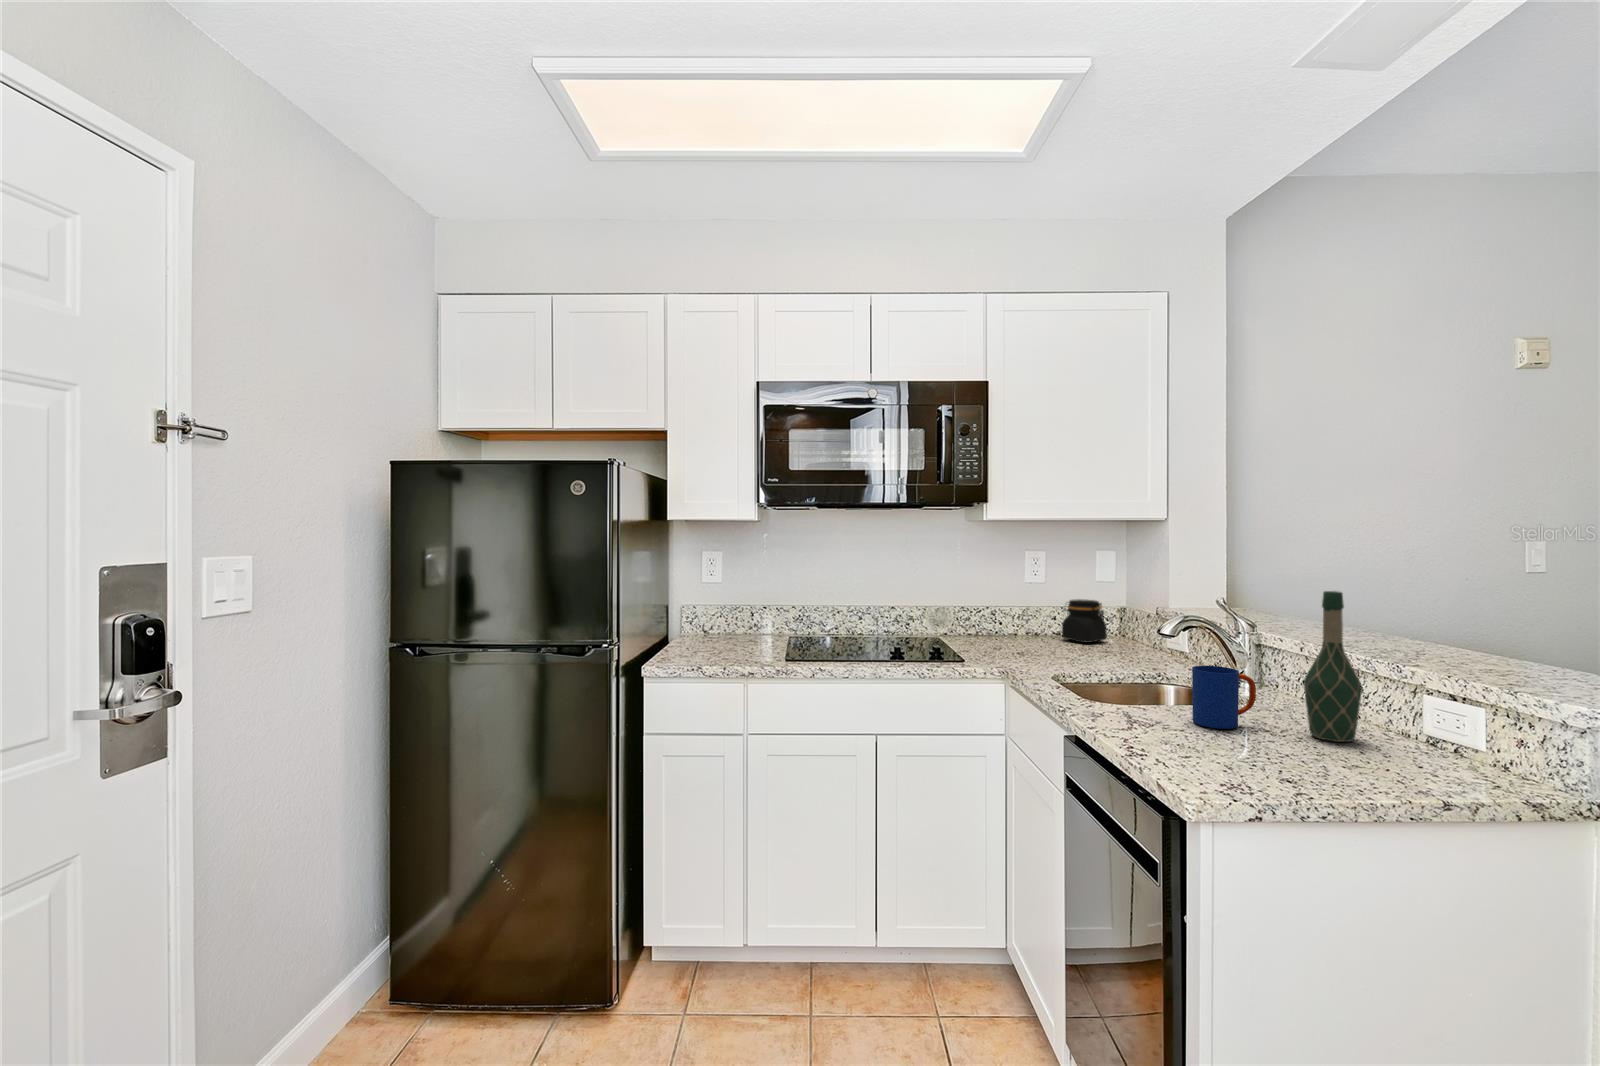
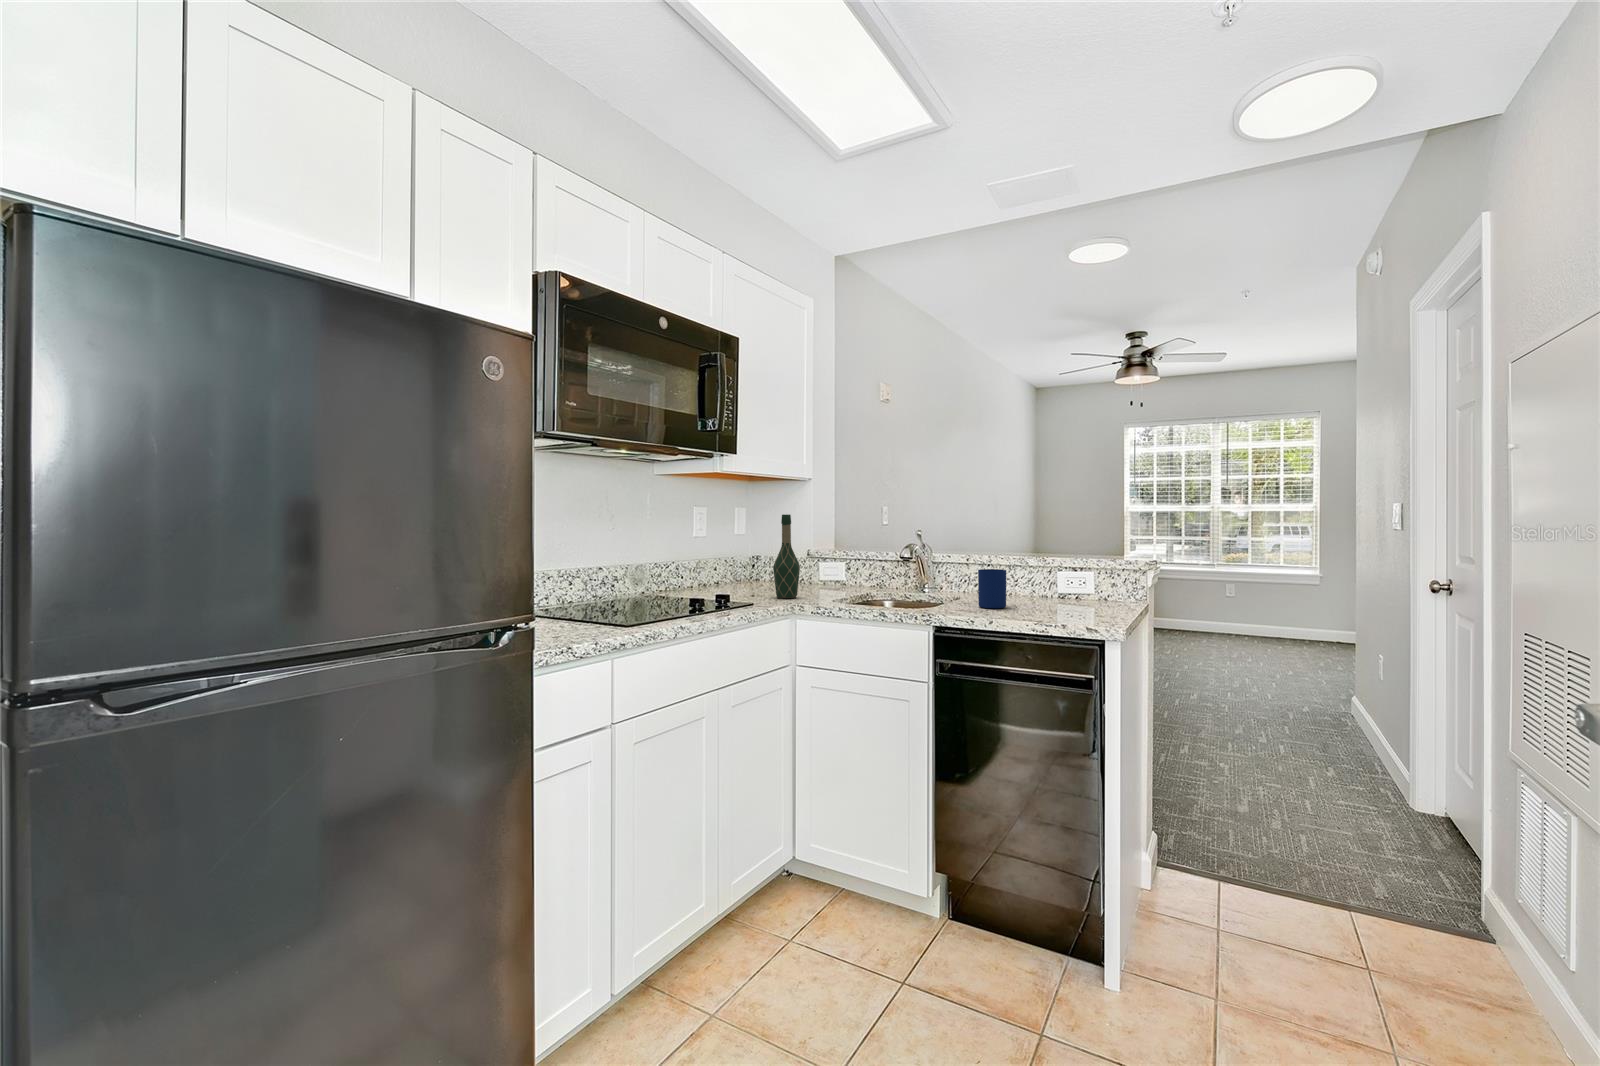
wine bottle: present [1304,591,1362,742] -> present [773,514,800,598]
jar: present [1062,599,1107,643] -> none [722,550,762,586]

